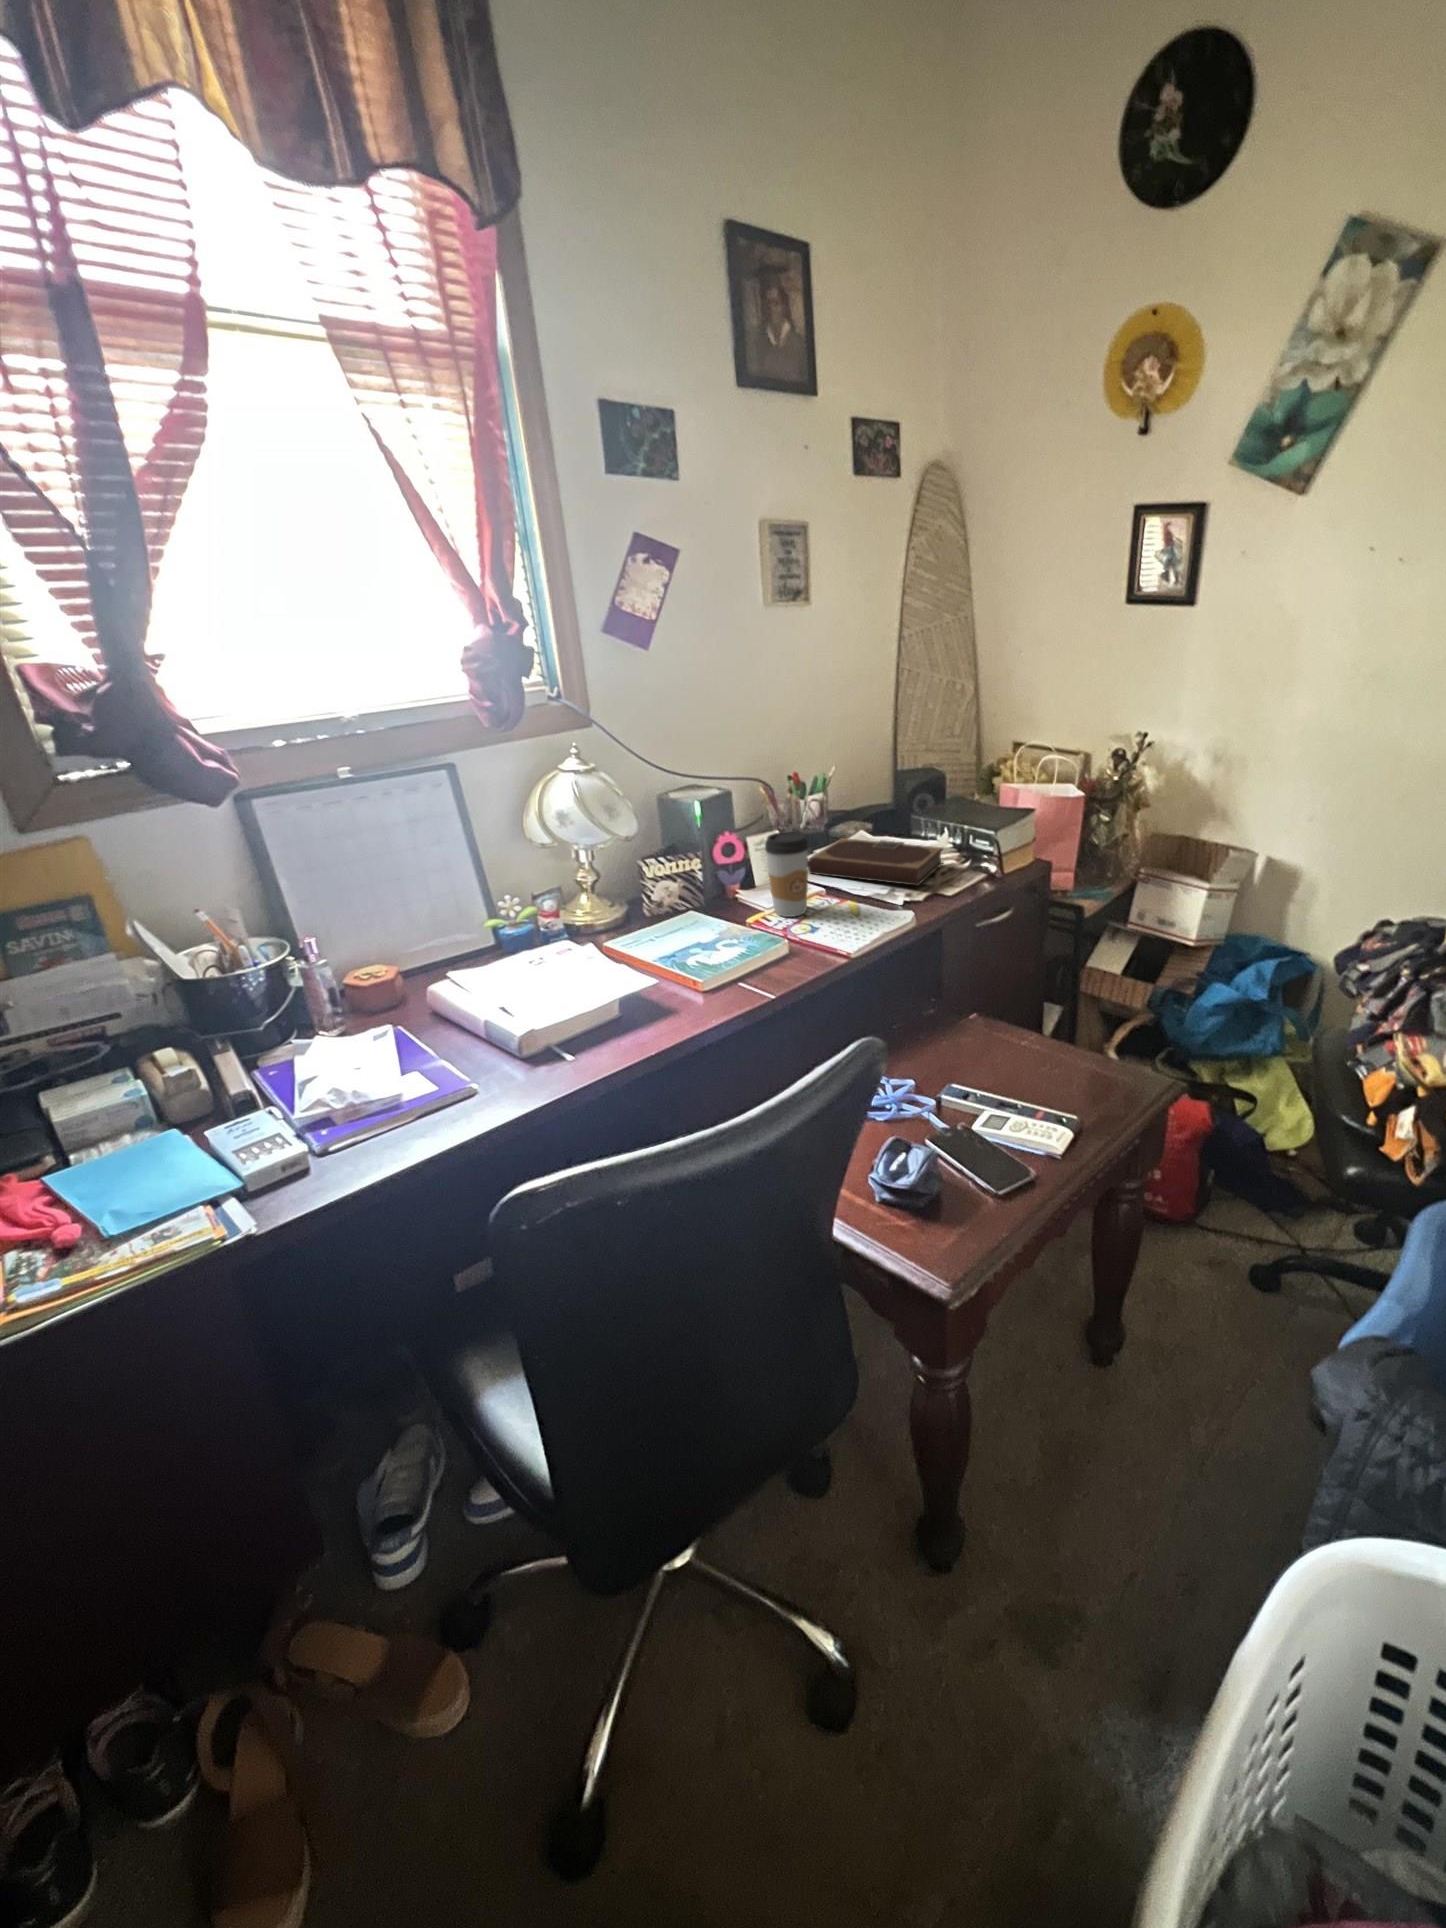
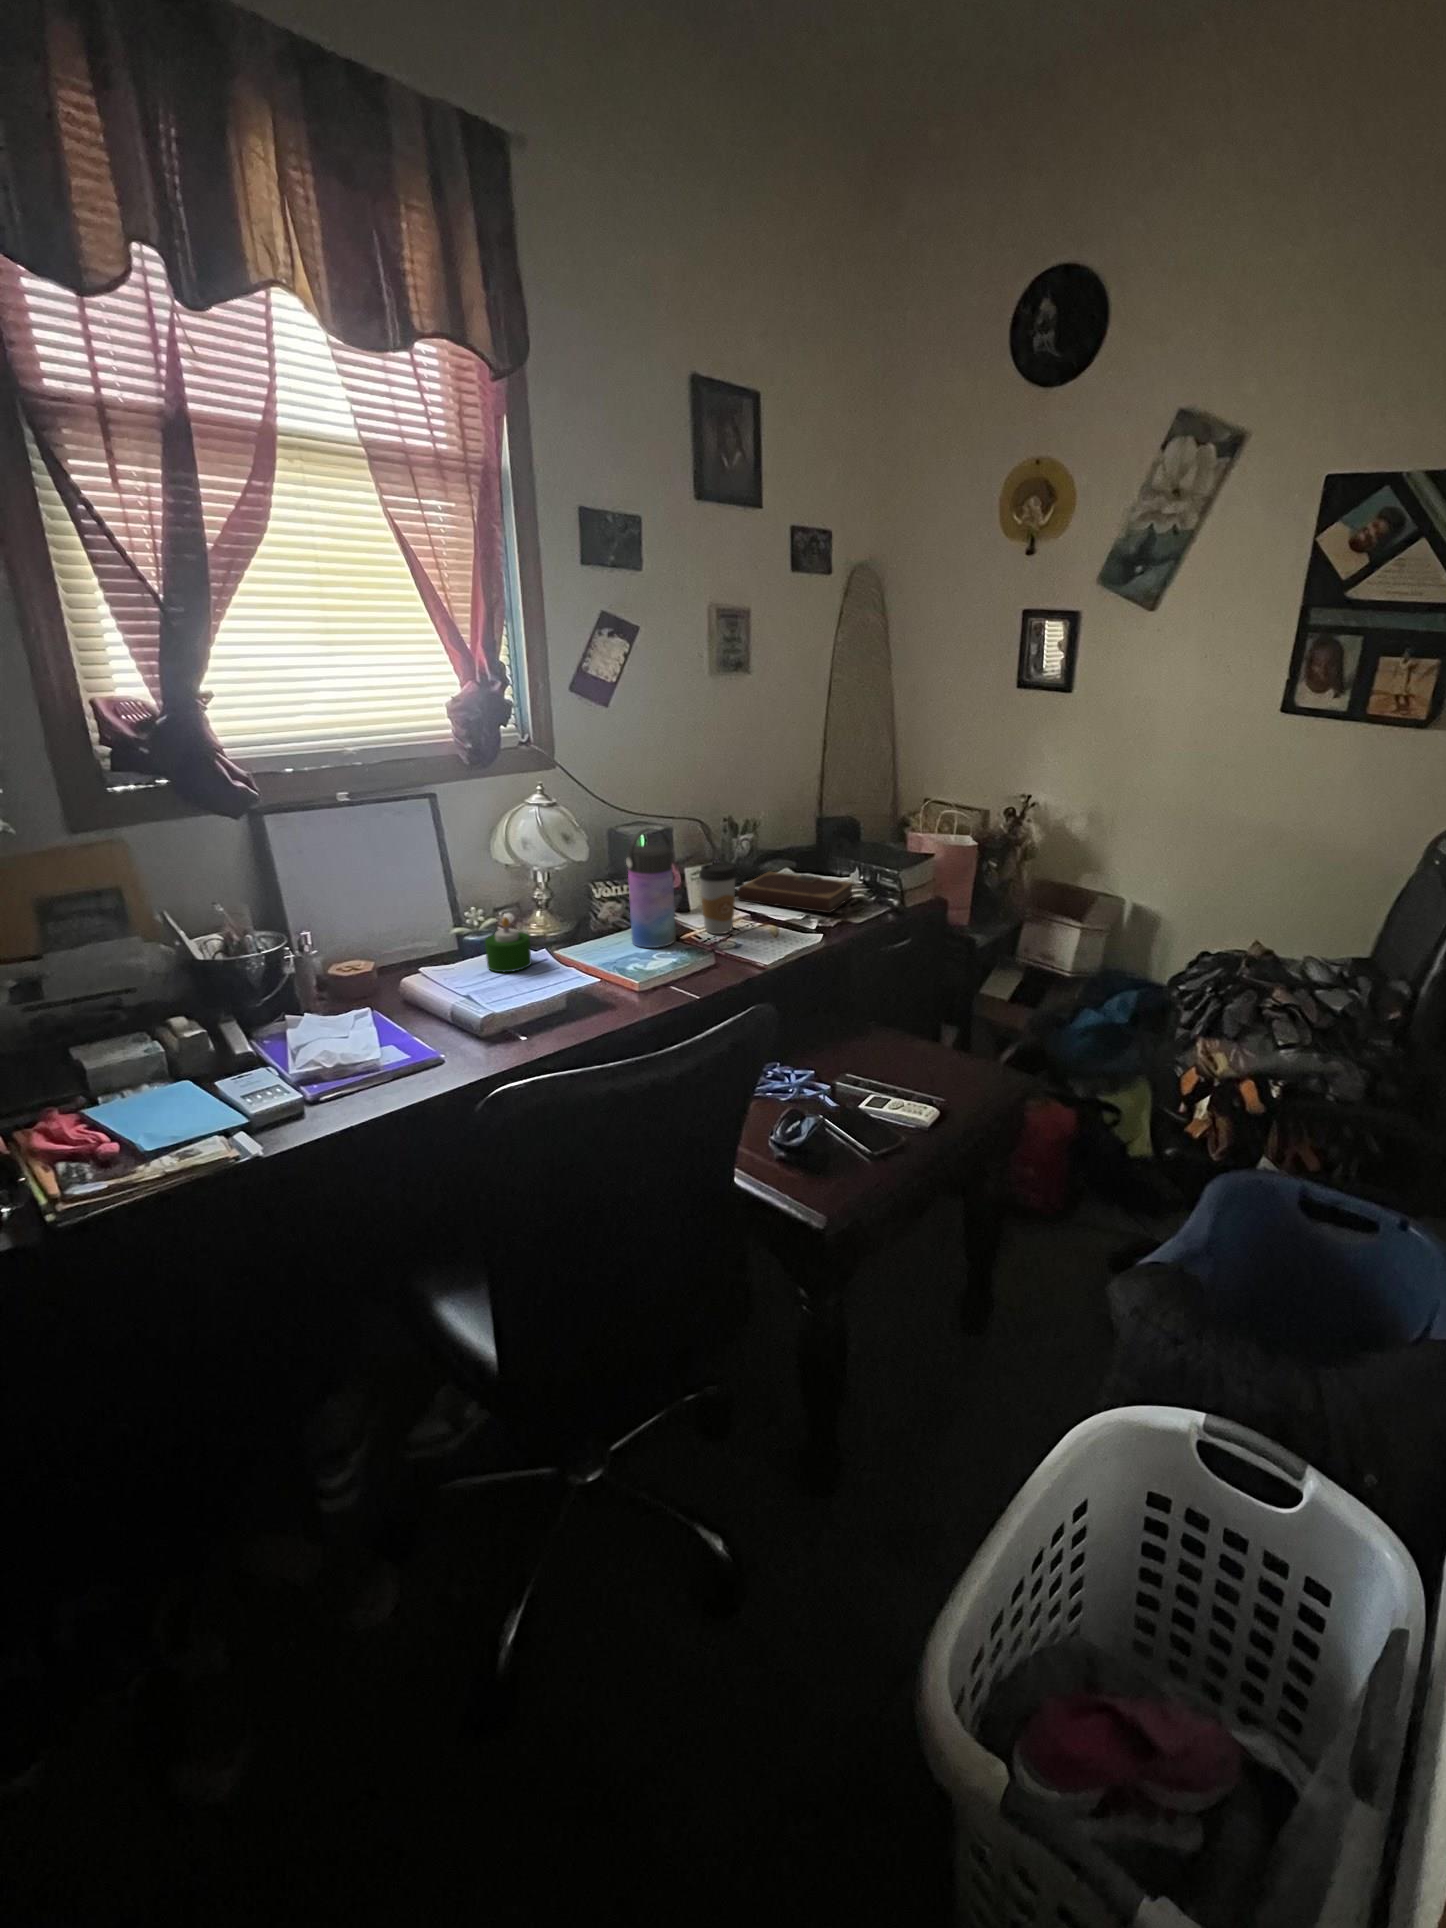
water bottle: none [679,794,742,937] -> present [626,828,676,948]
candle: none [520,908,576,974] -> present [485,917,532,972]

